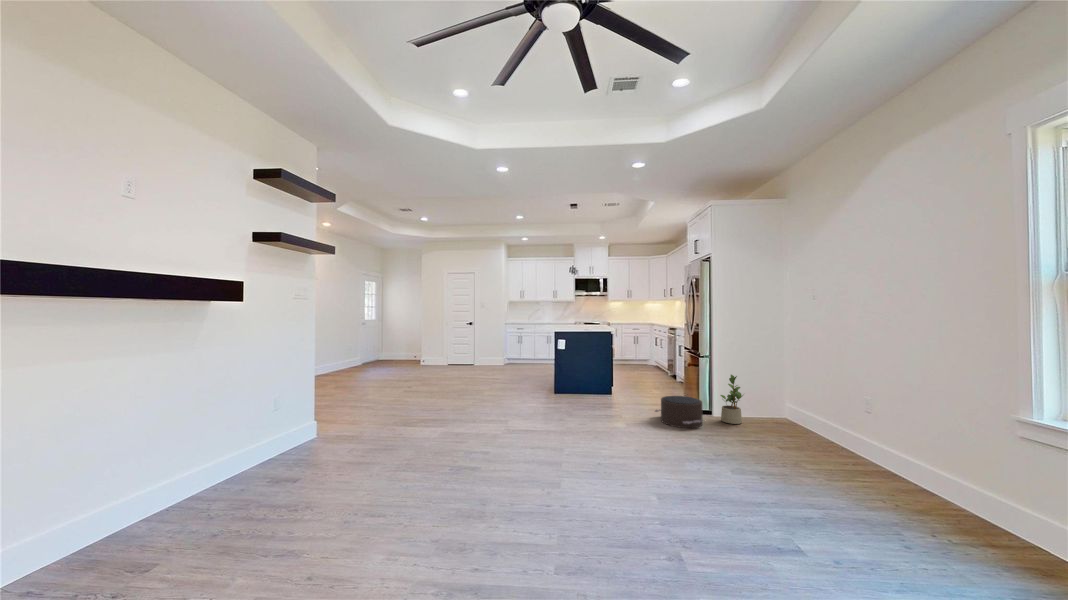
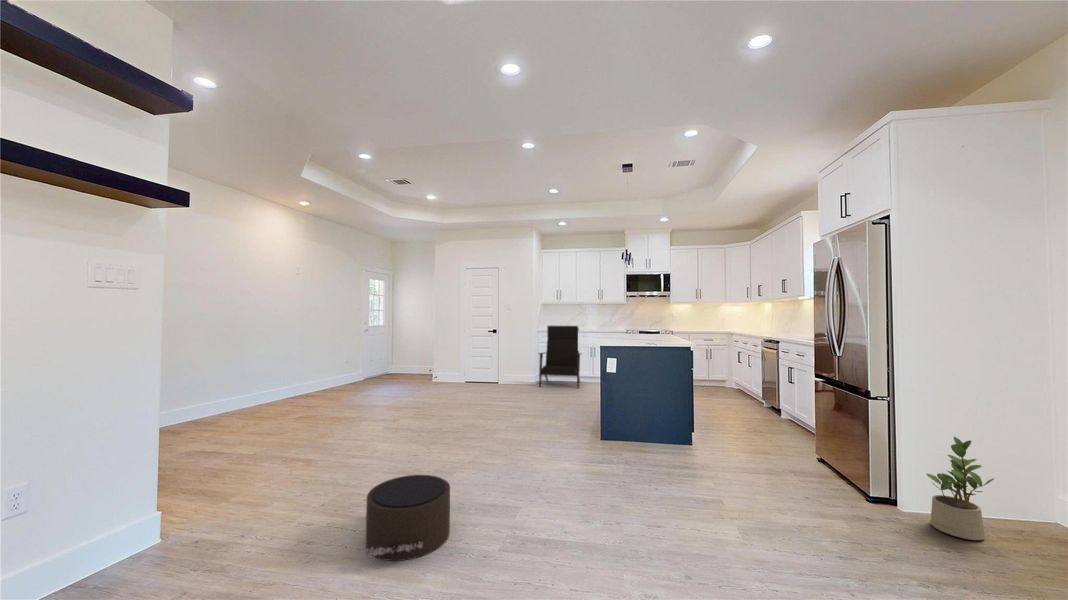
lounge chair: none [507,319,541,367] -> present [539,325,581,388]
pouf: present [655,396,703,428] -> present [365,475,450,561]

